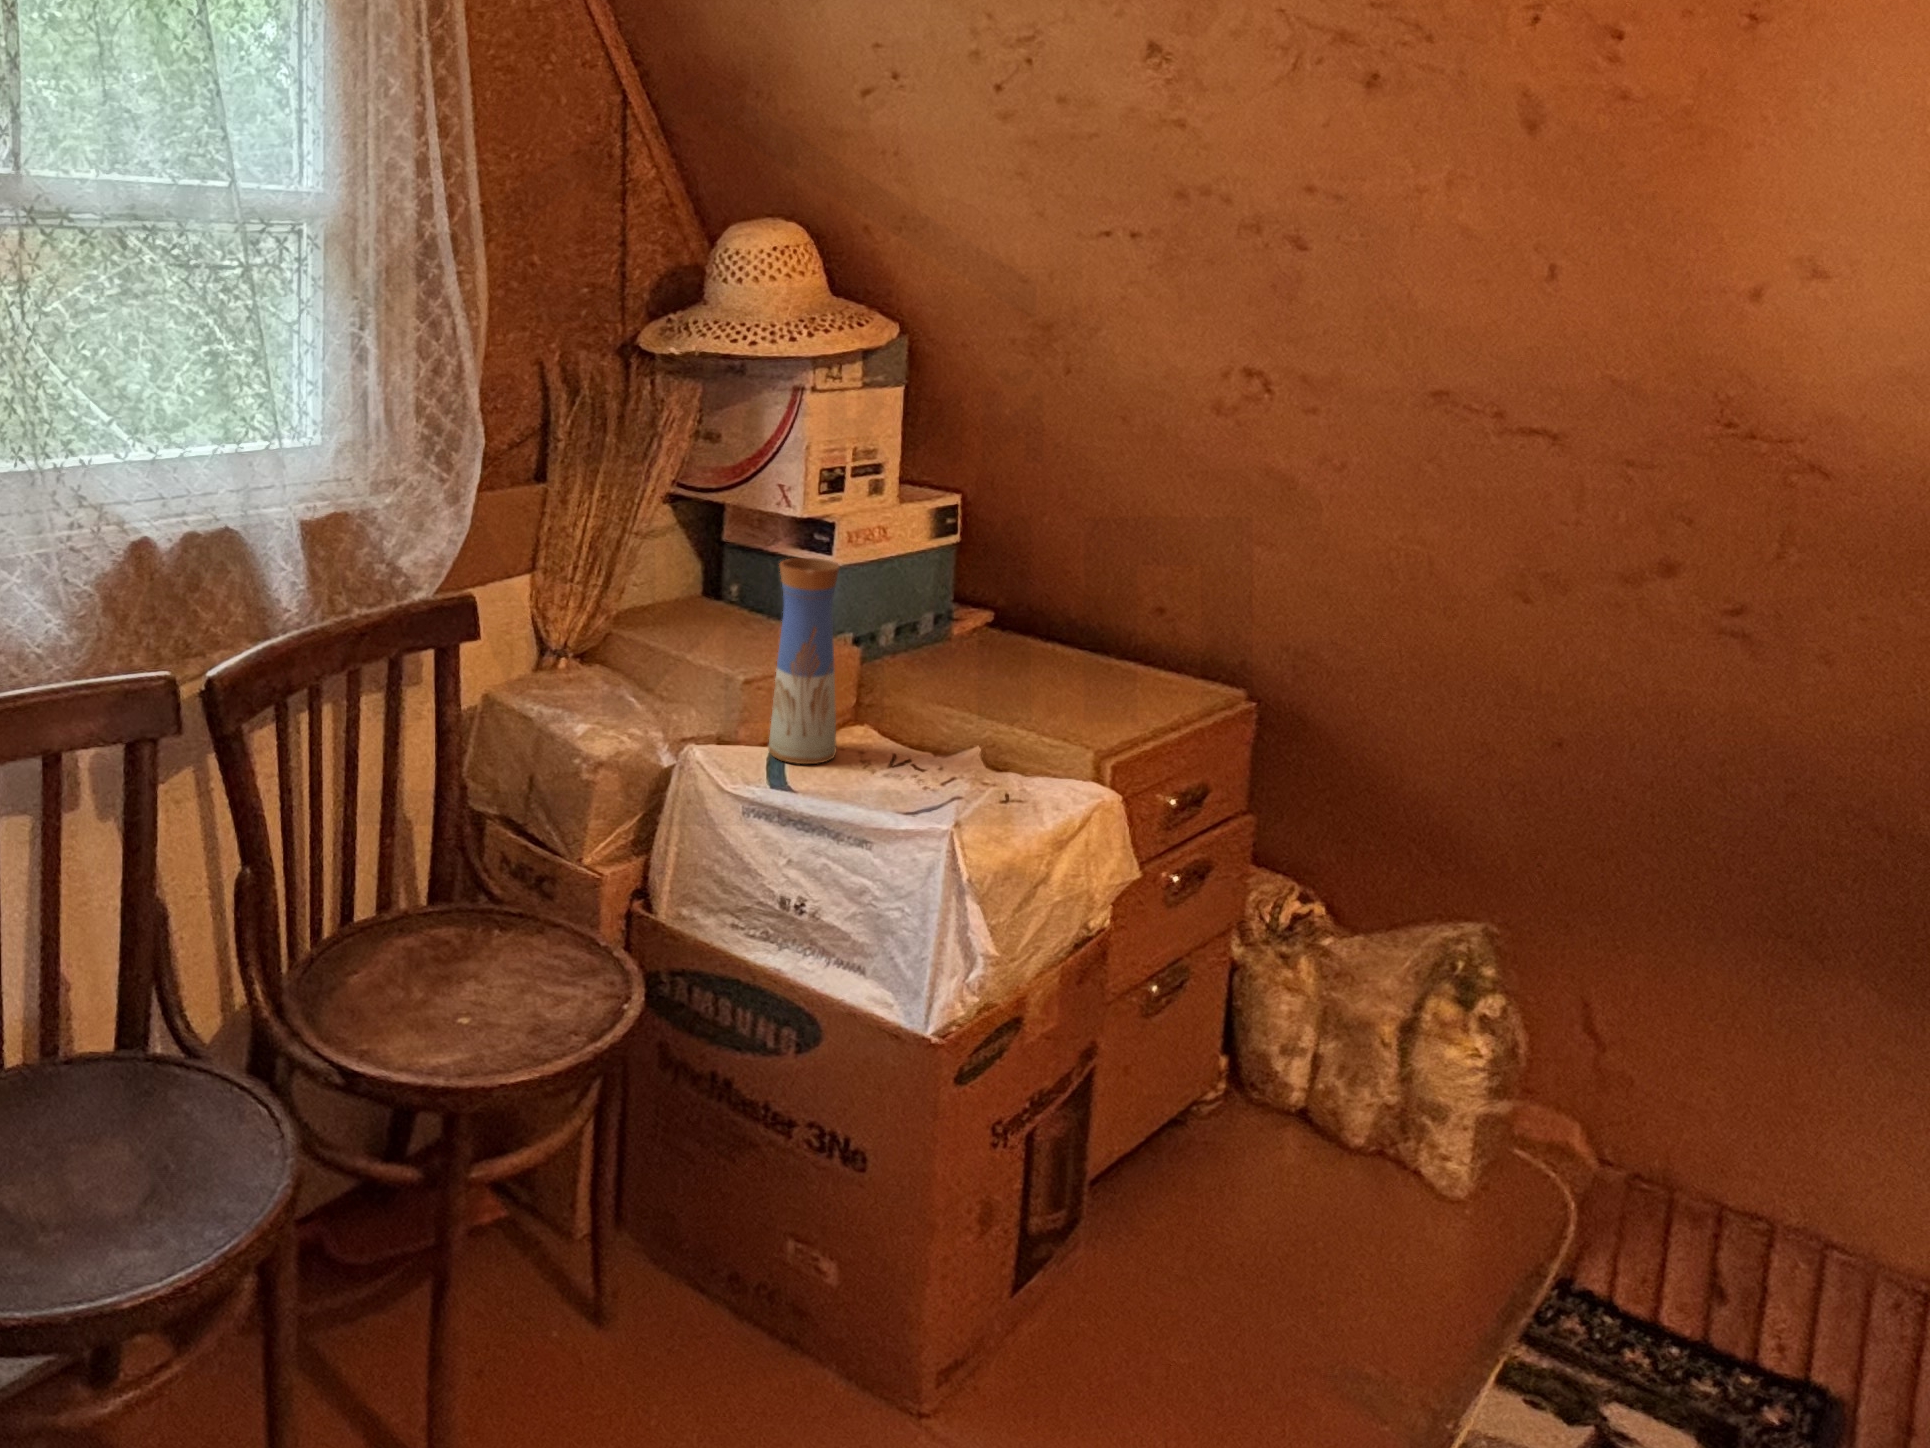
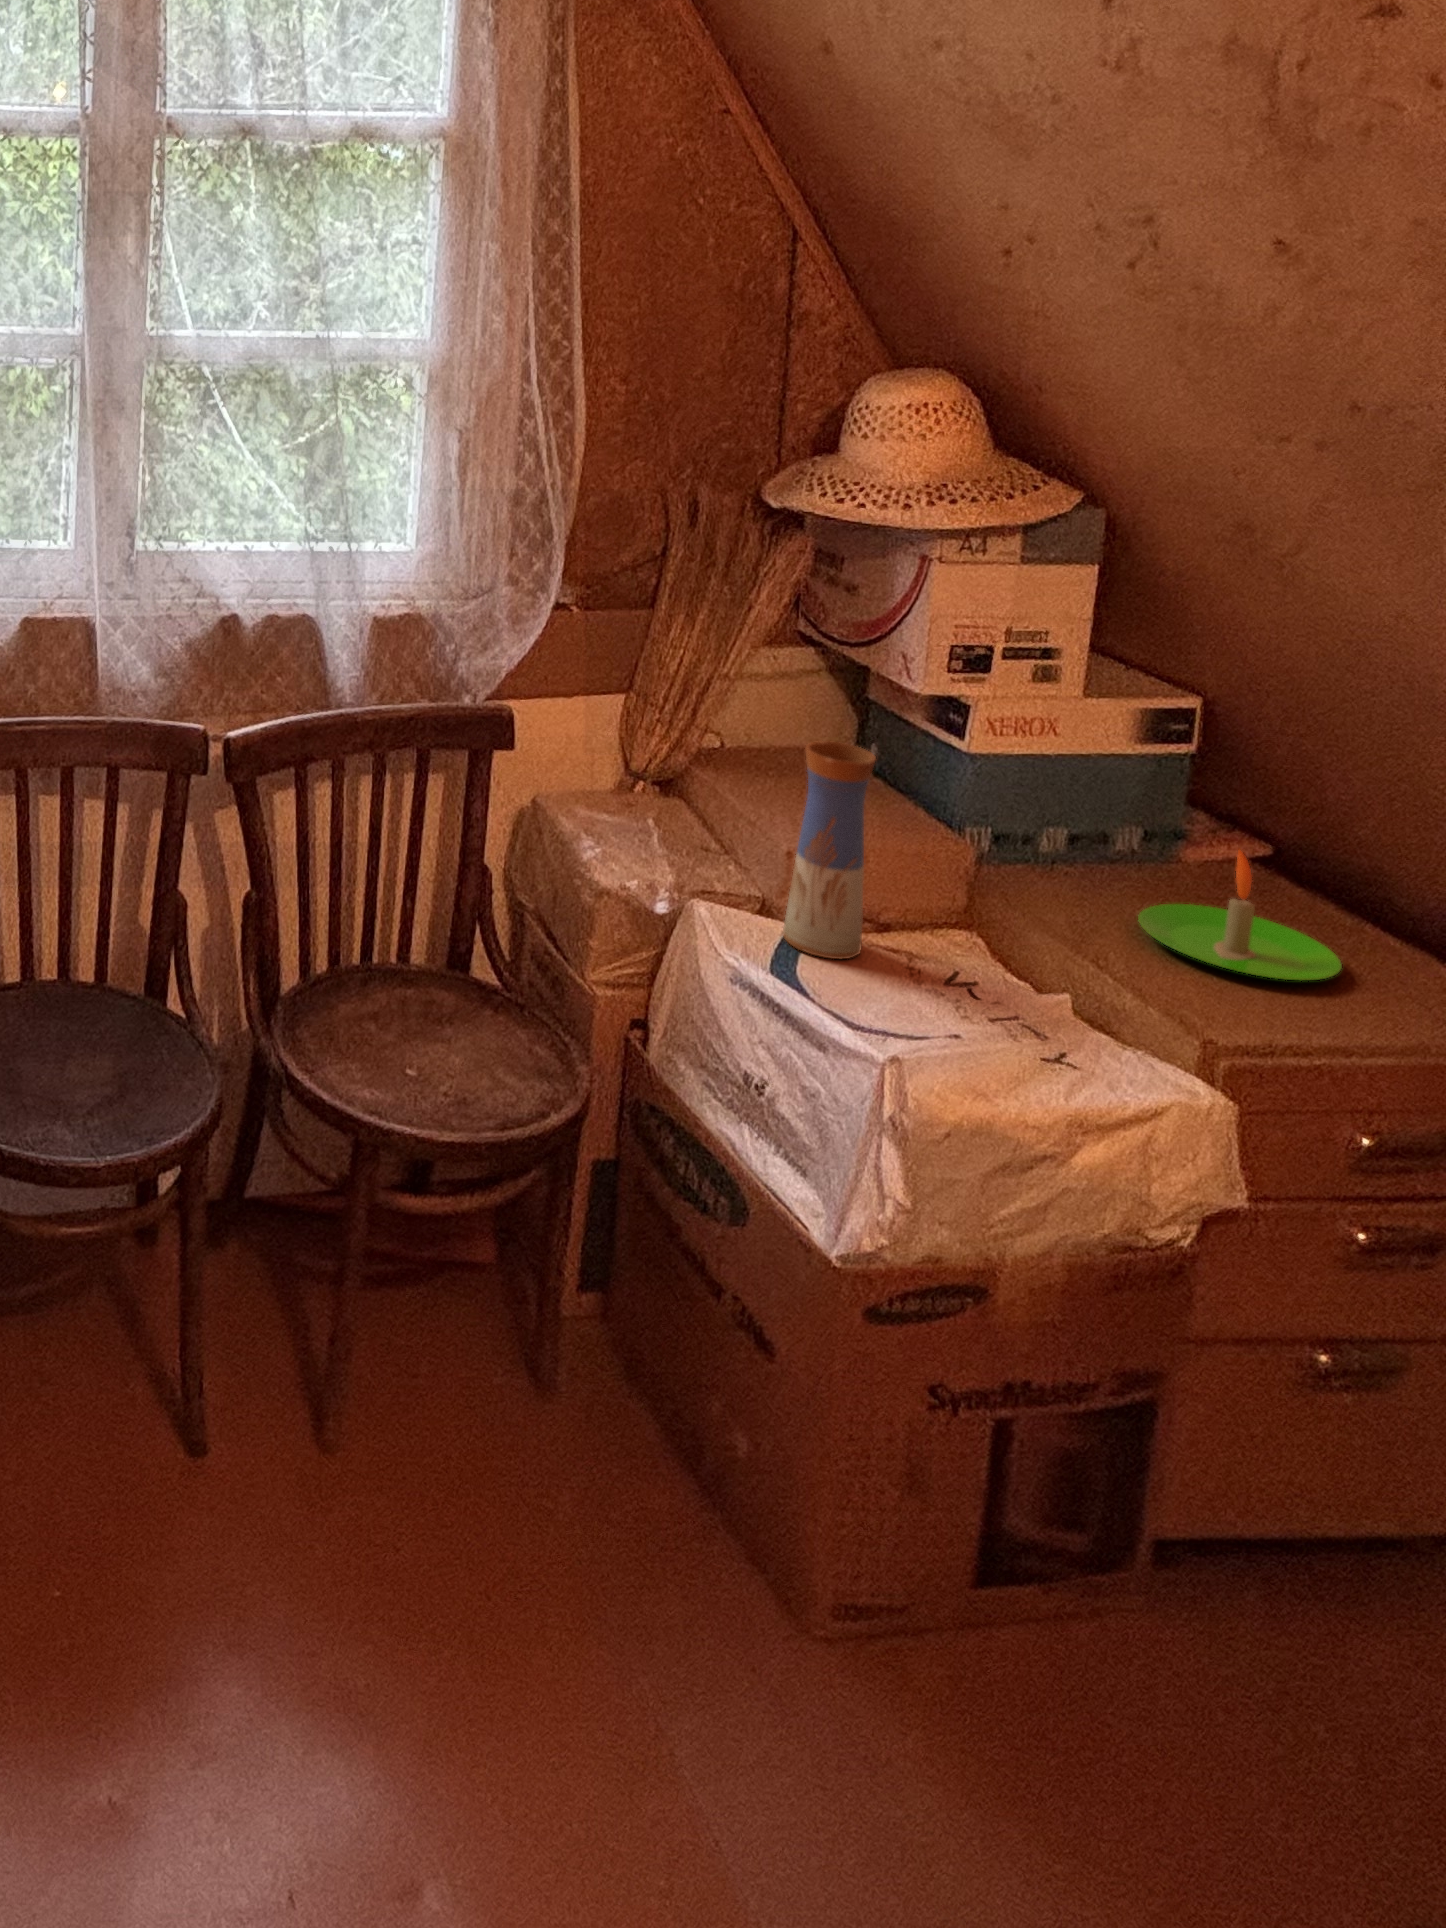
candle: none [968,597,1103,694] -> present [1138,851,1342,981]

